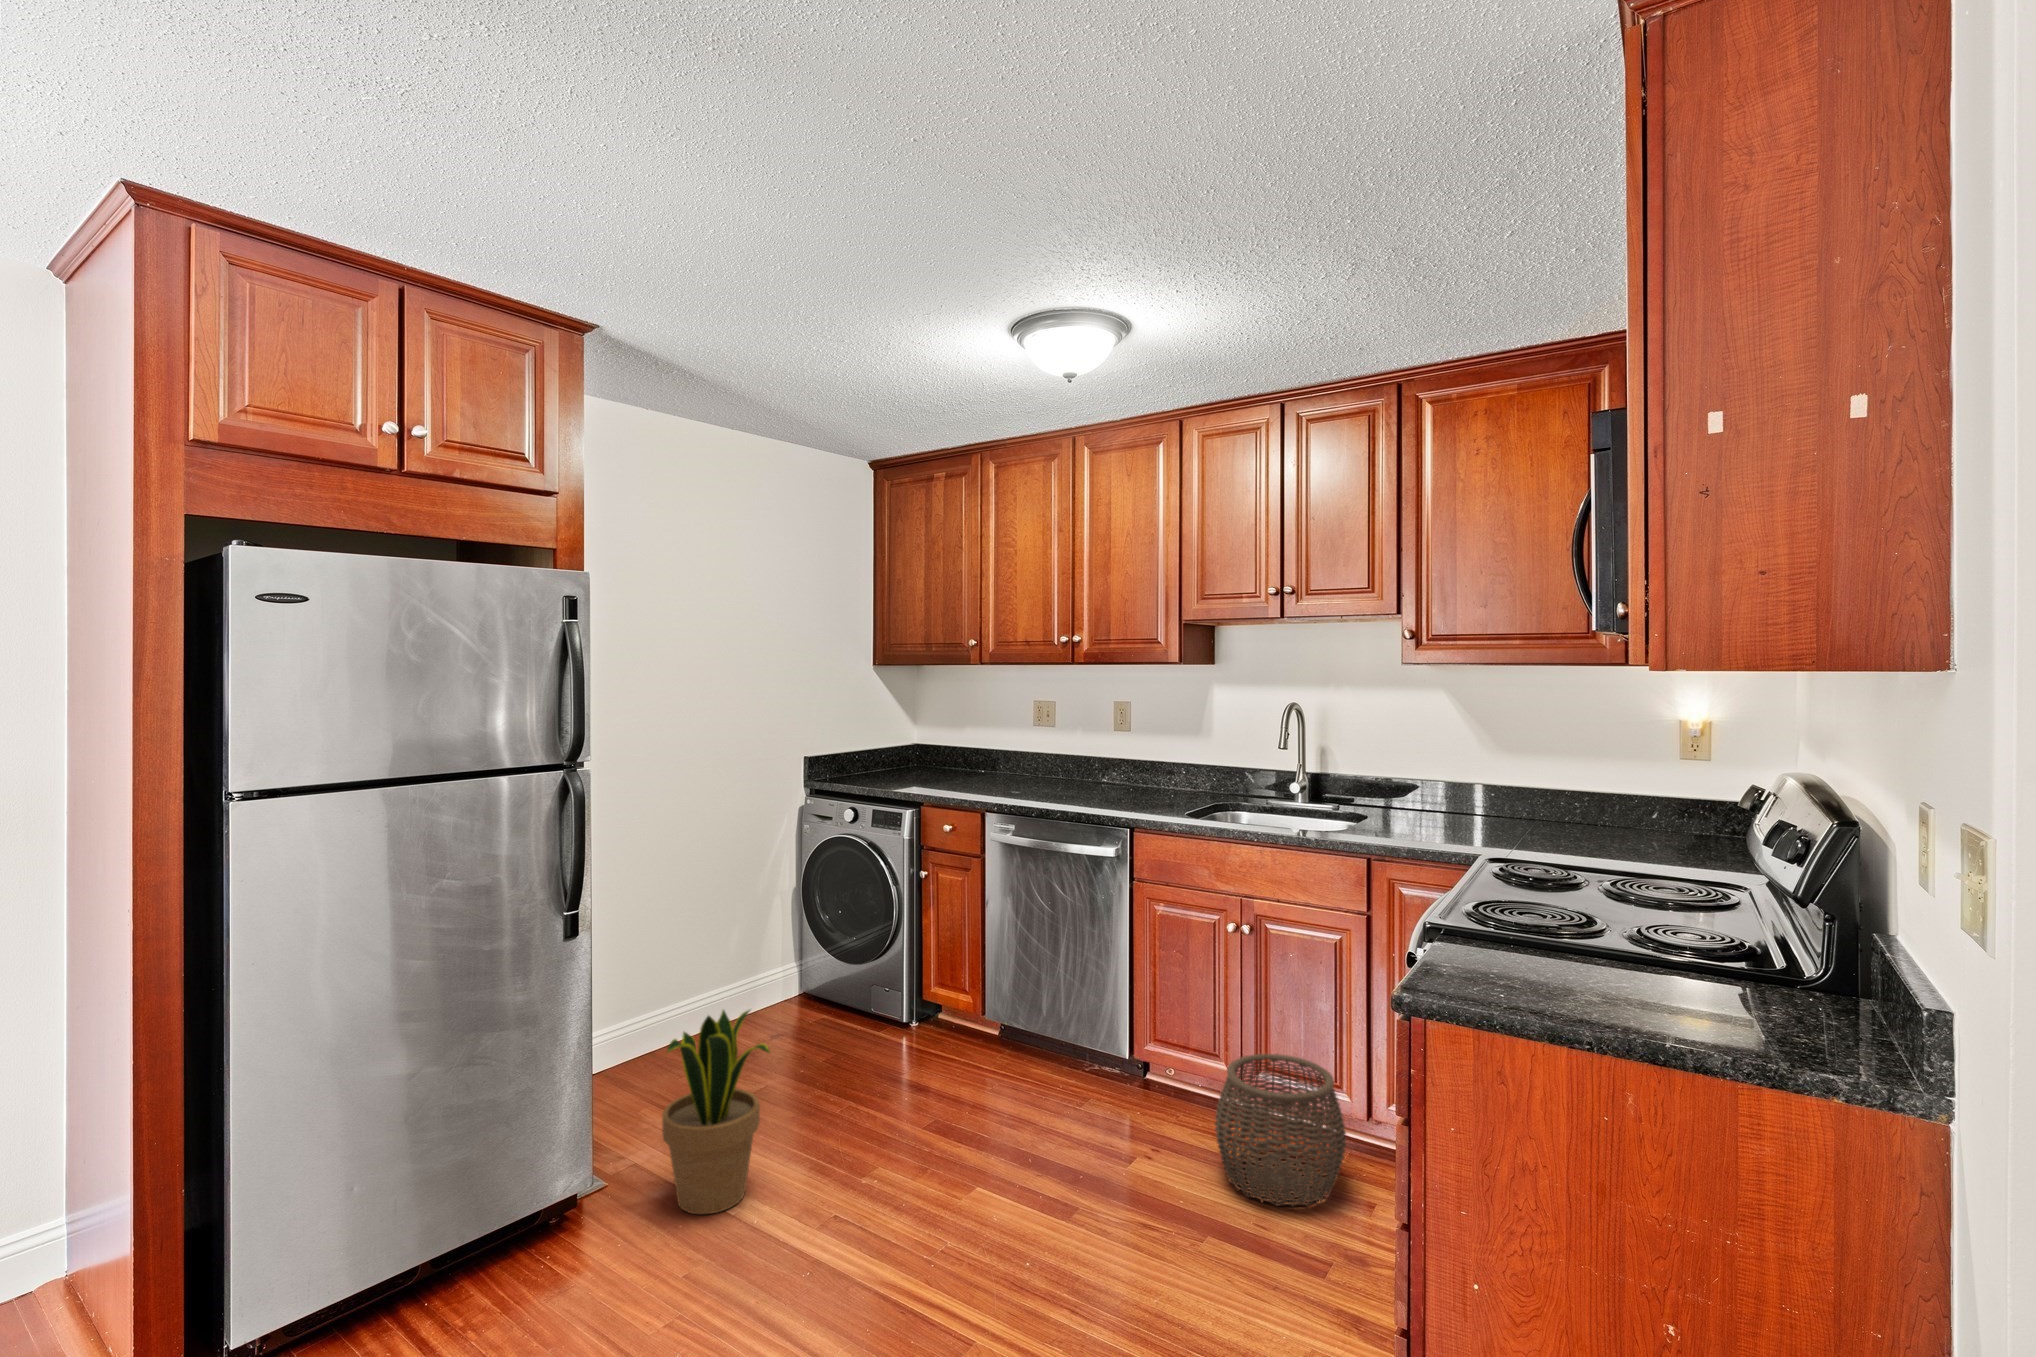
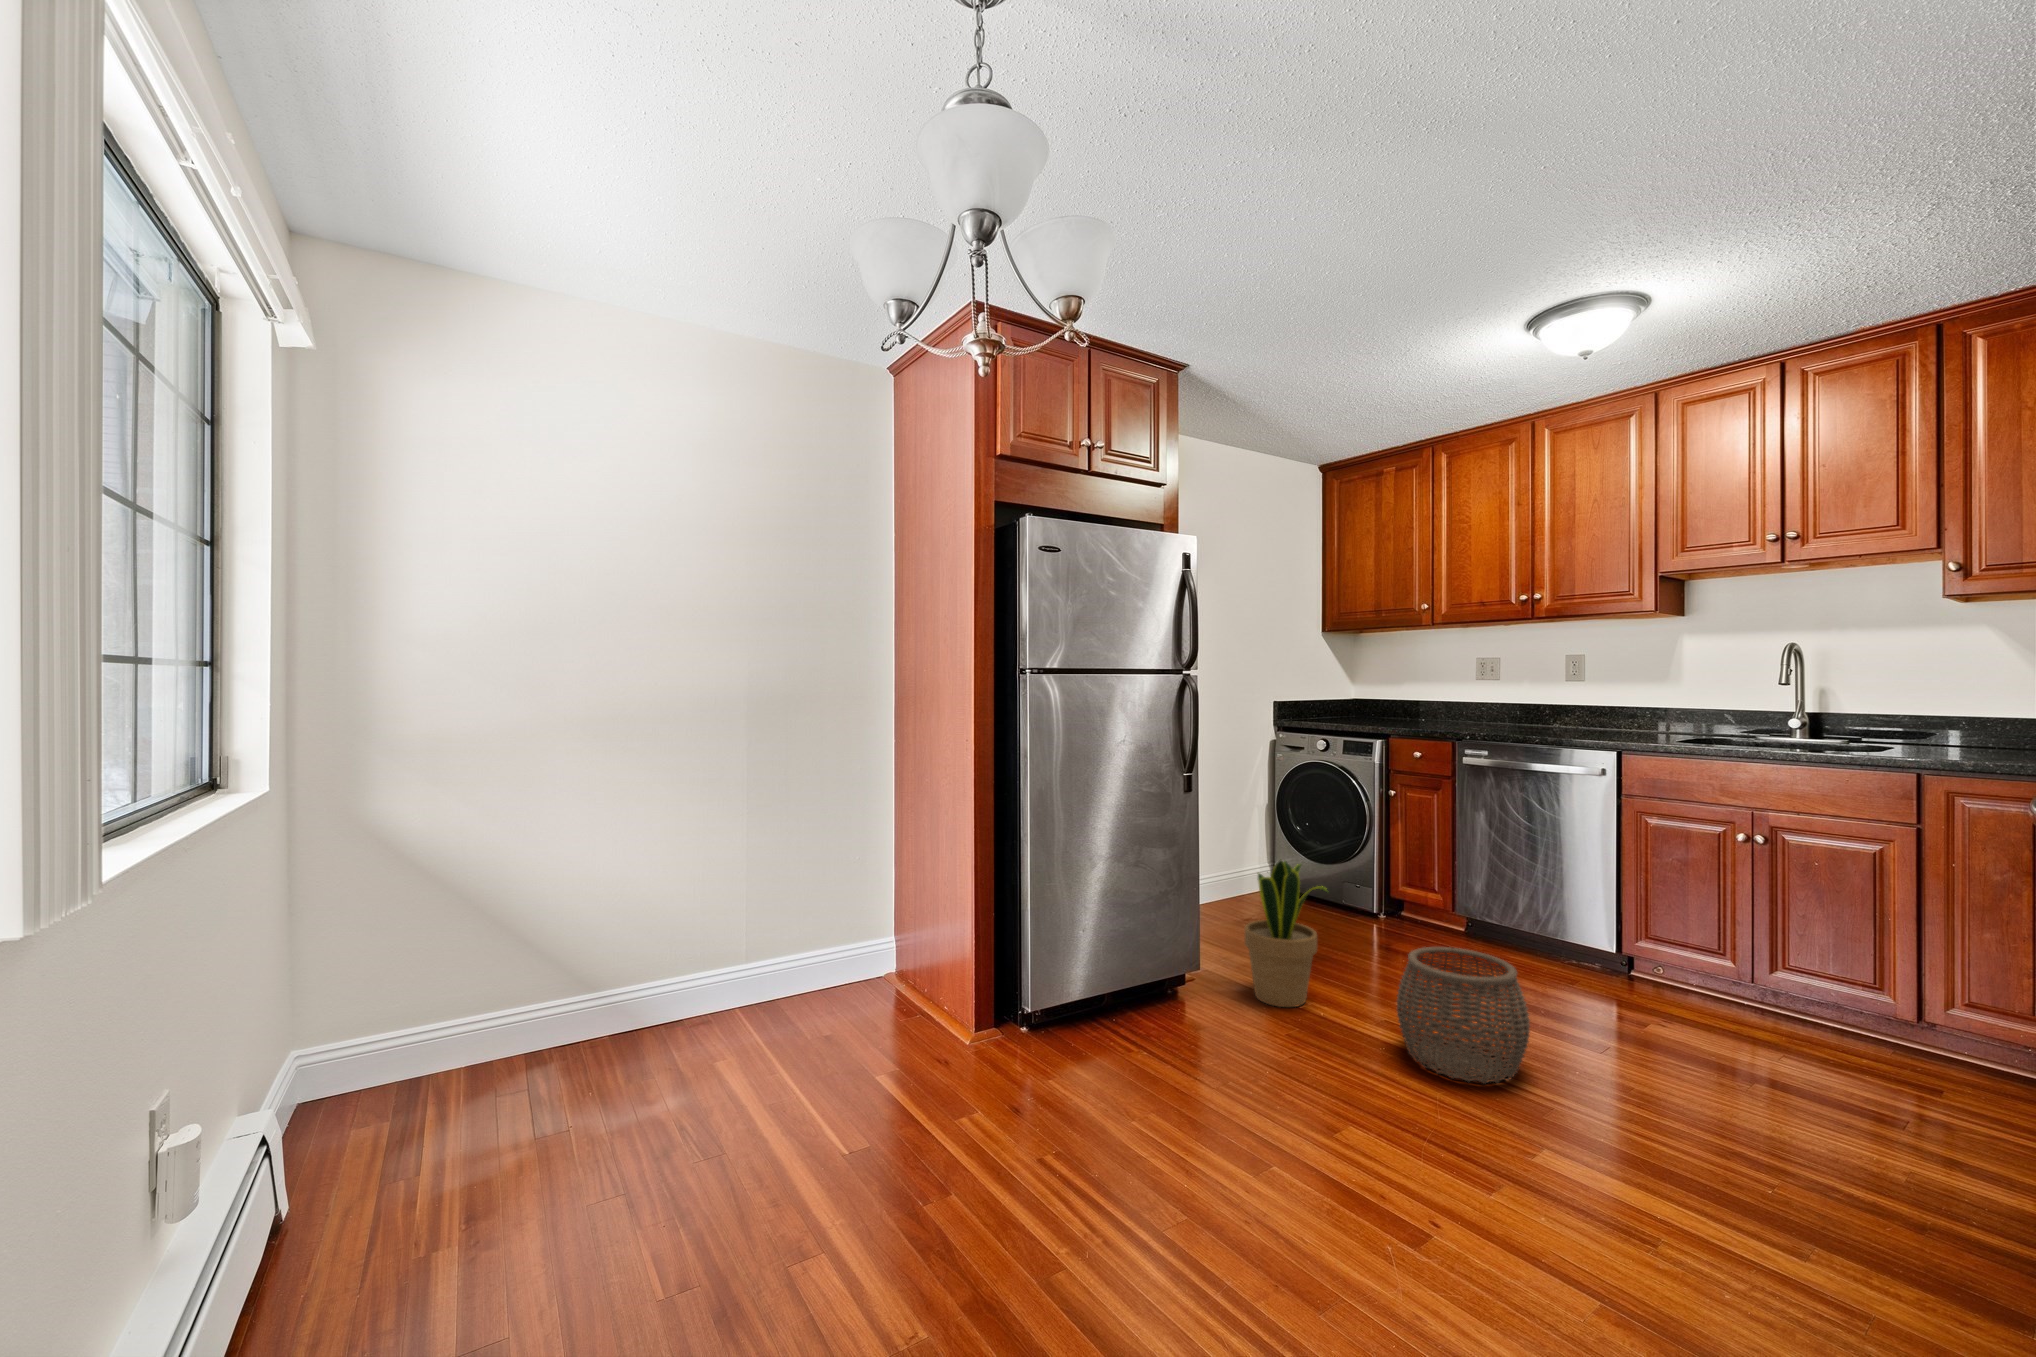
woven basket: present [1215,1054,1346,1206] -> present [1397,947,1530,1083]

